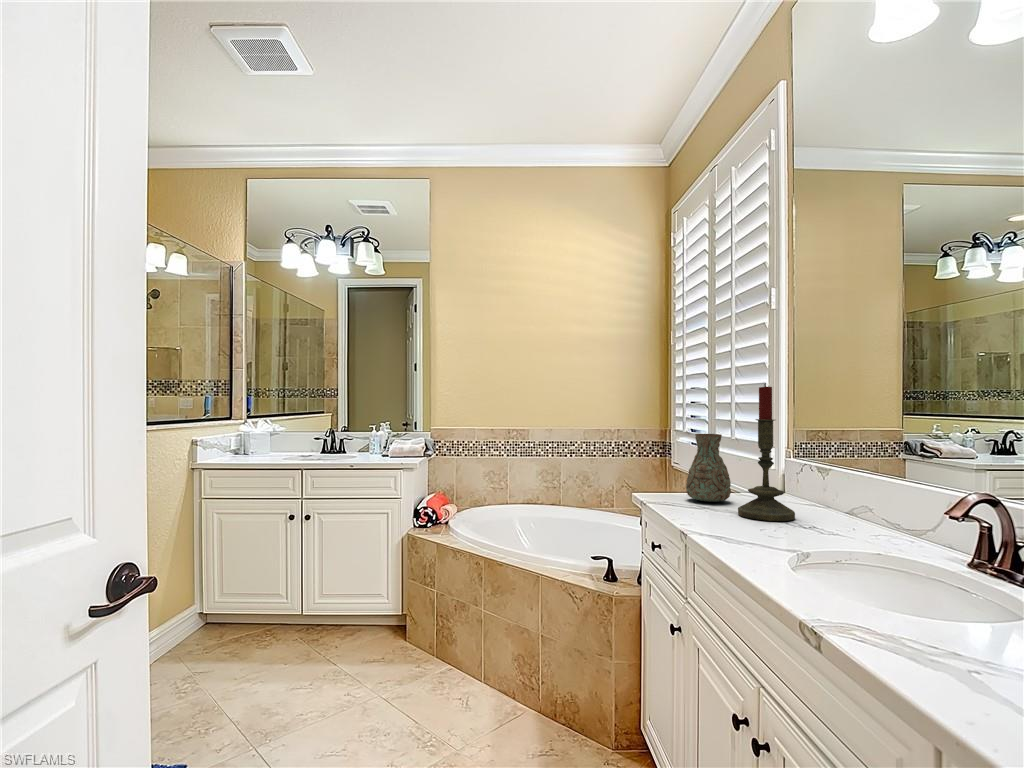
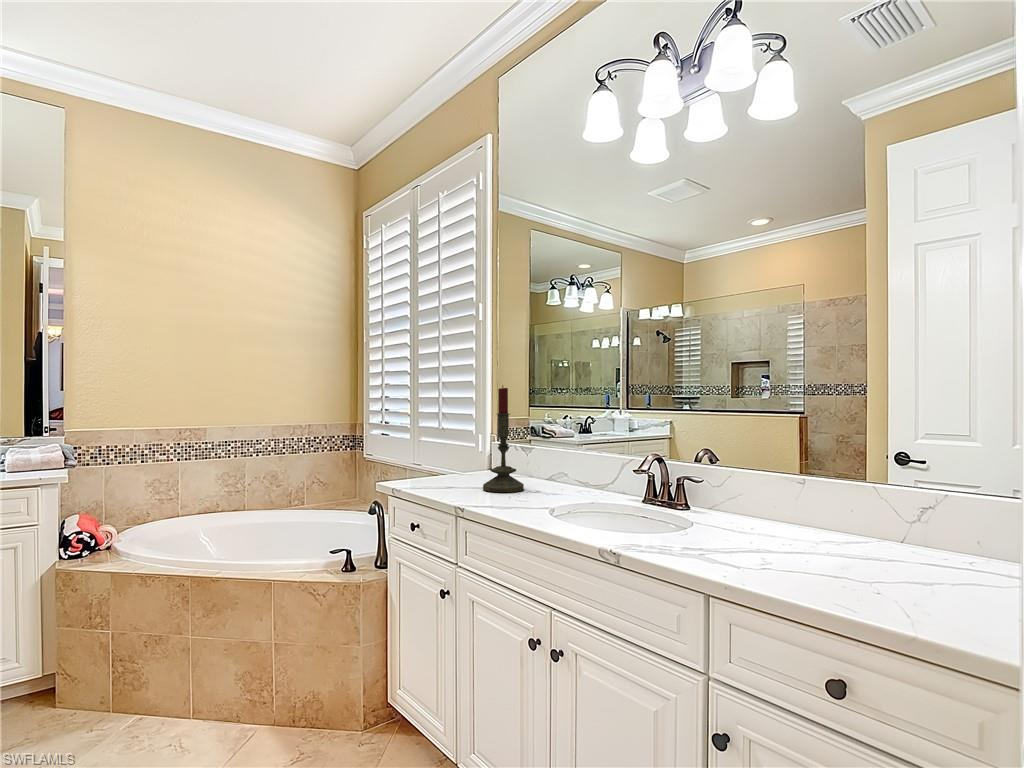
decorative vase: present [686,434,731,502] -> none [431,427,467,484]

